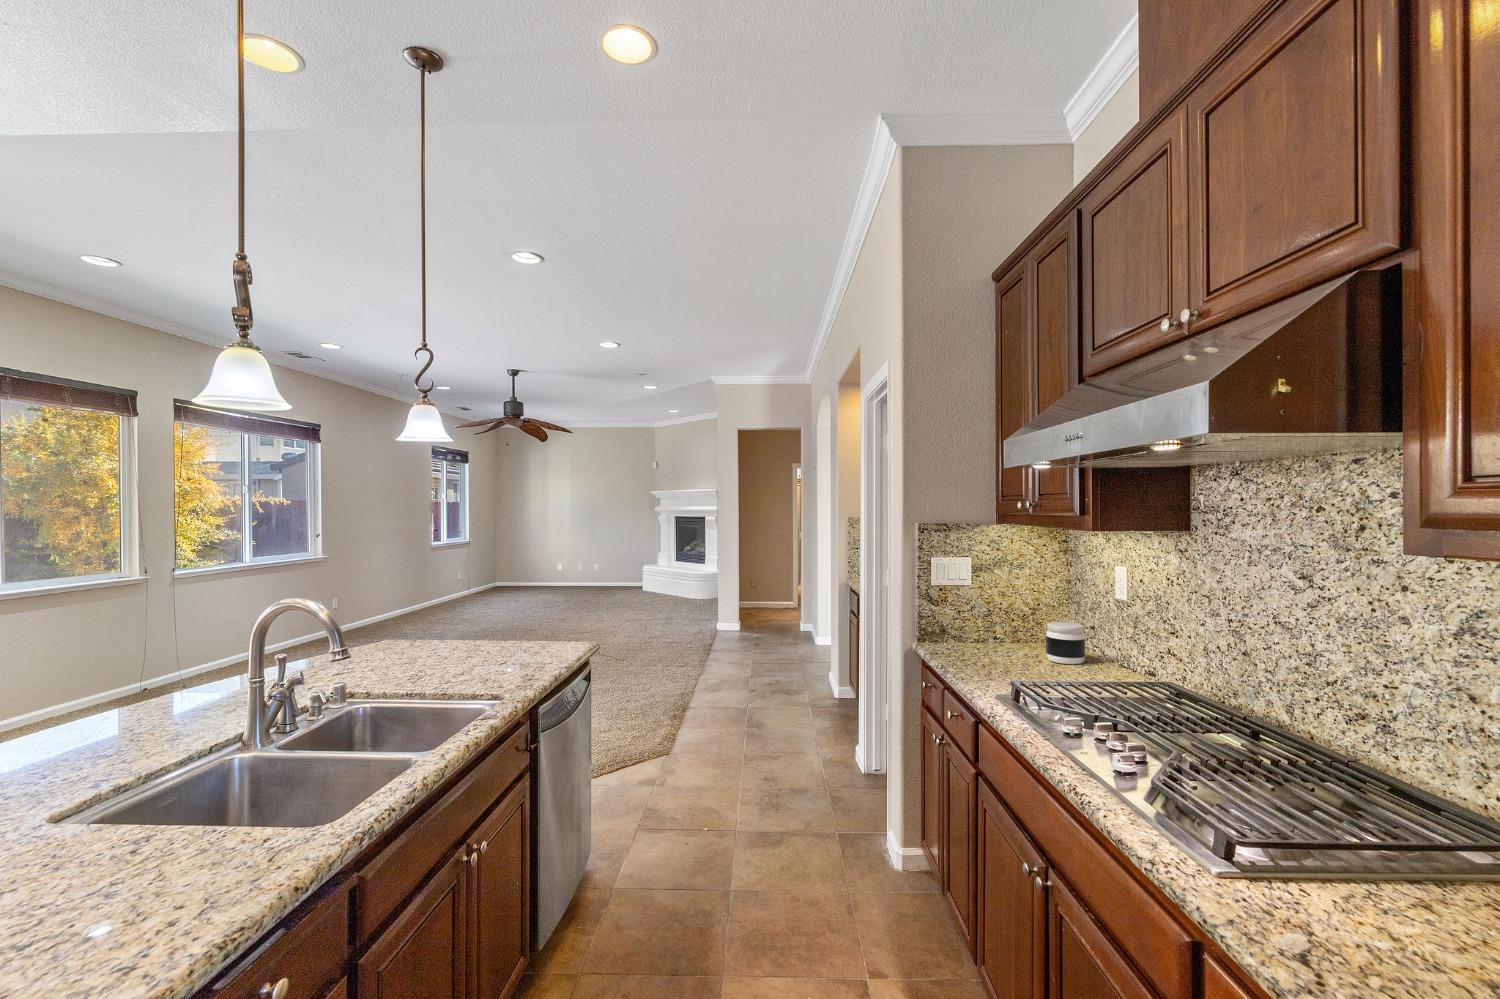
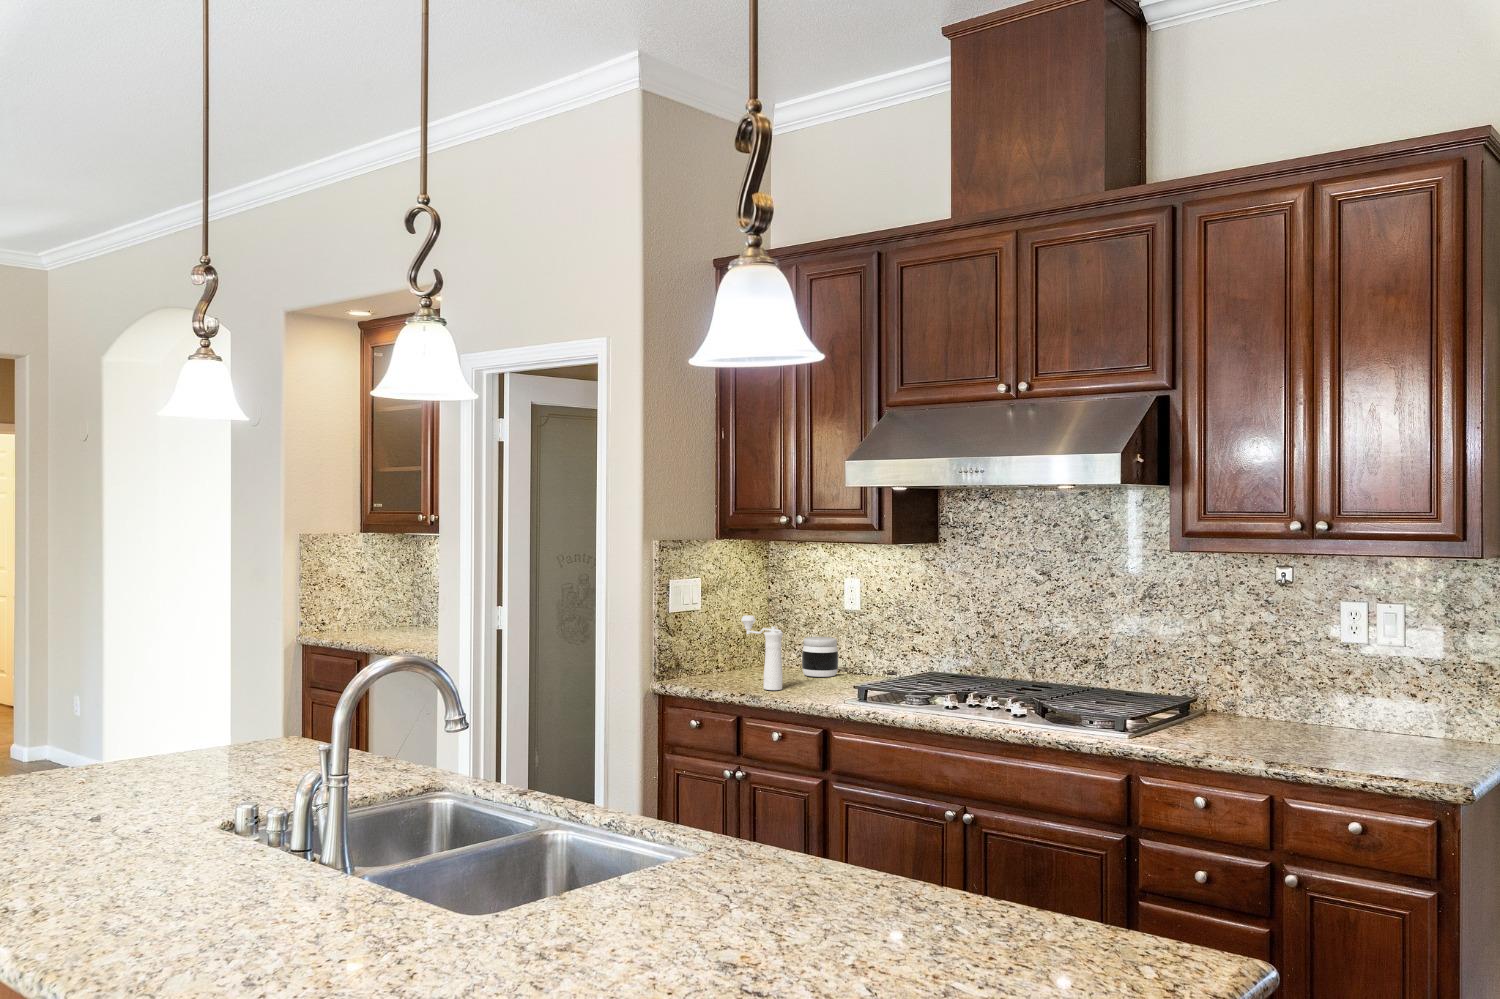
pepper mill: none [969,594,992,668] -> present [741,615,783,690]

